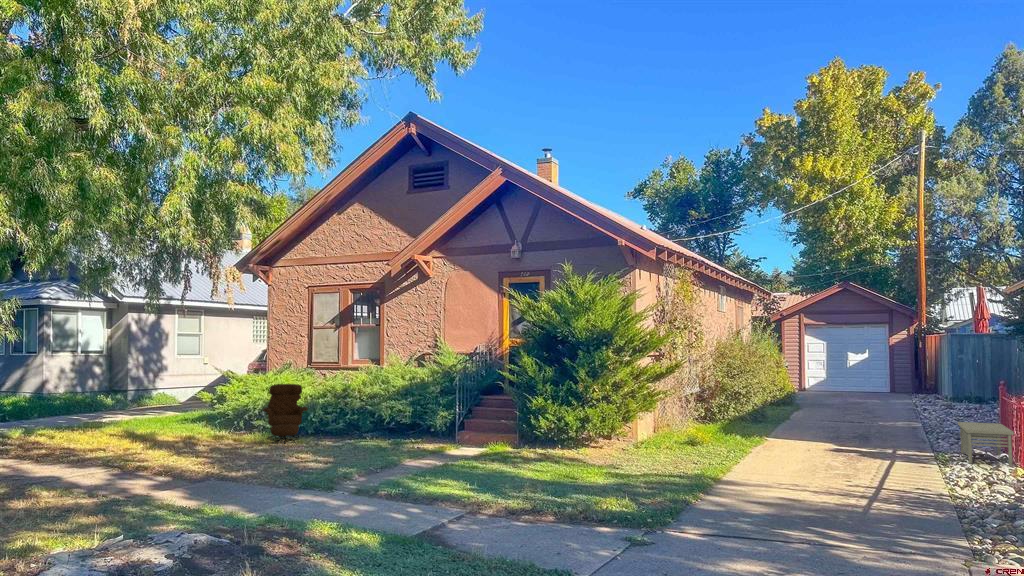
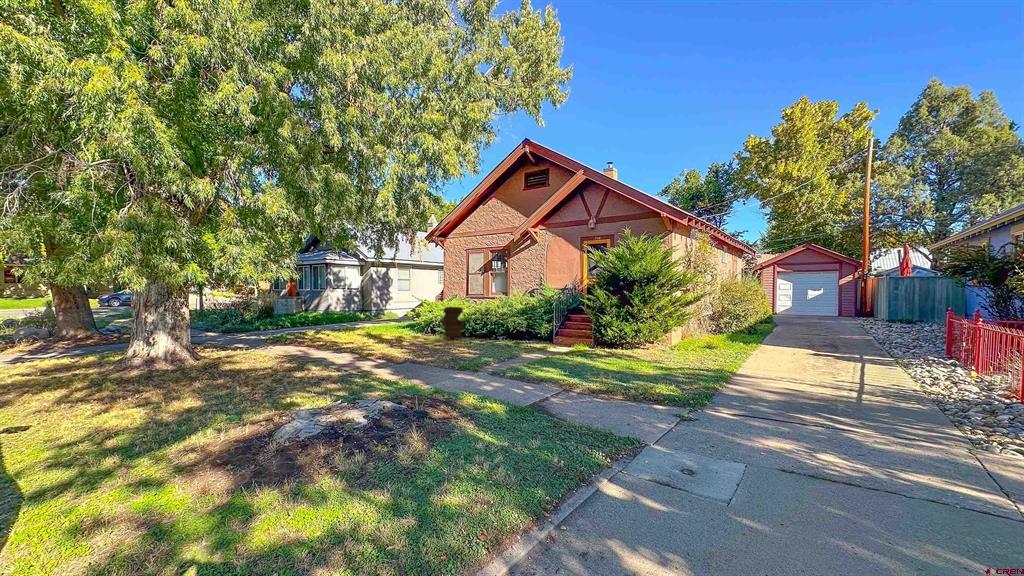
storage bench: present [958,422,1014,466] -> none [908,337,958,369]

